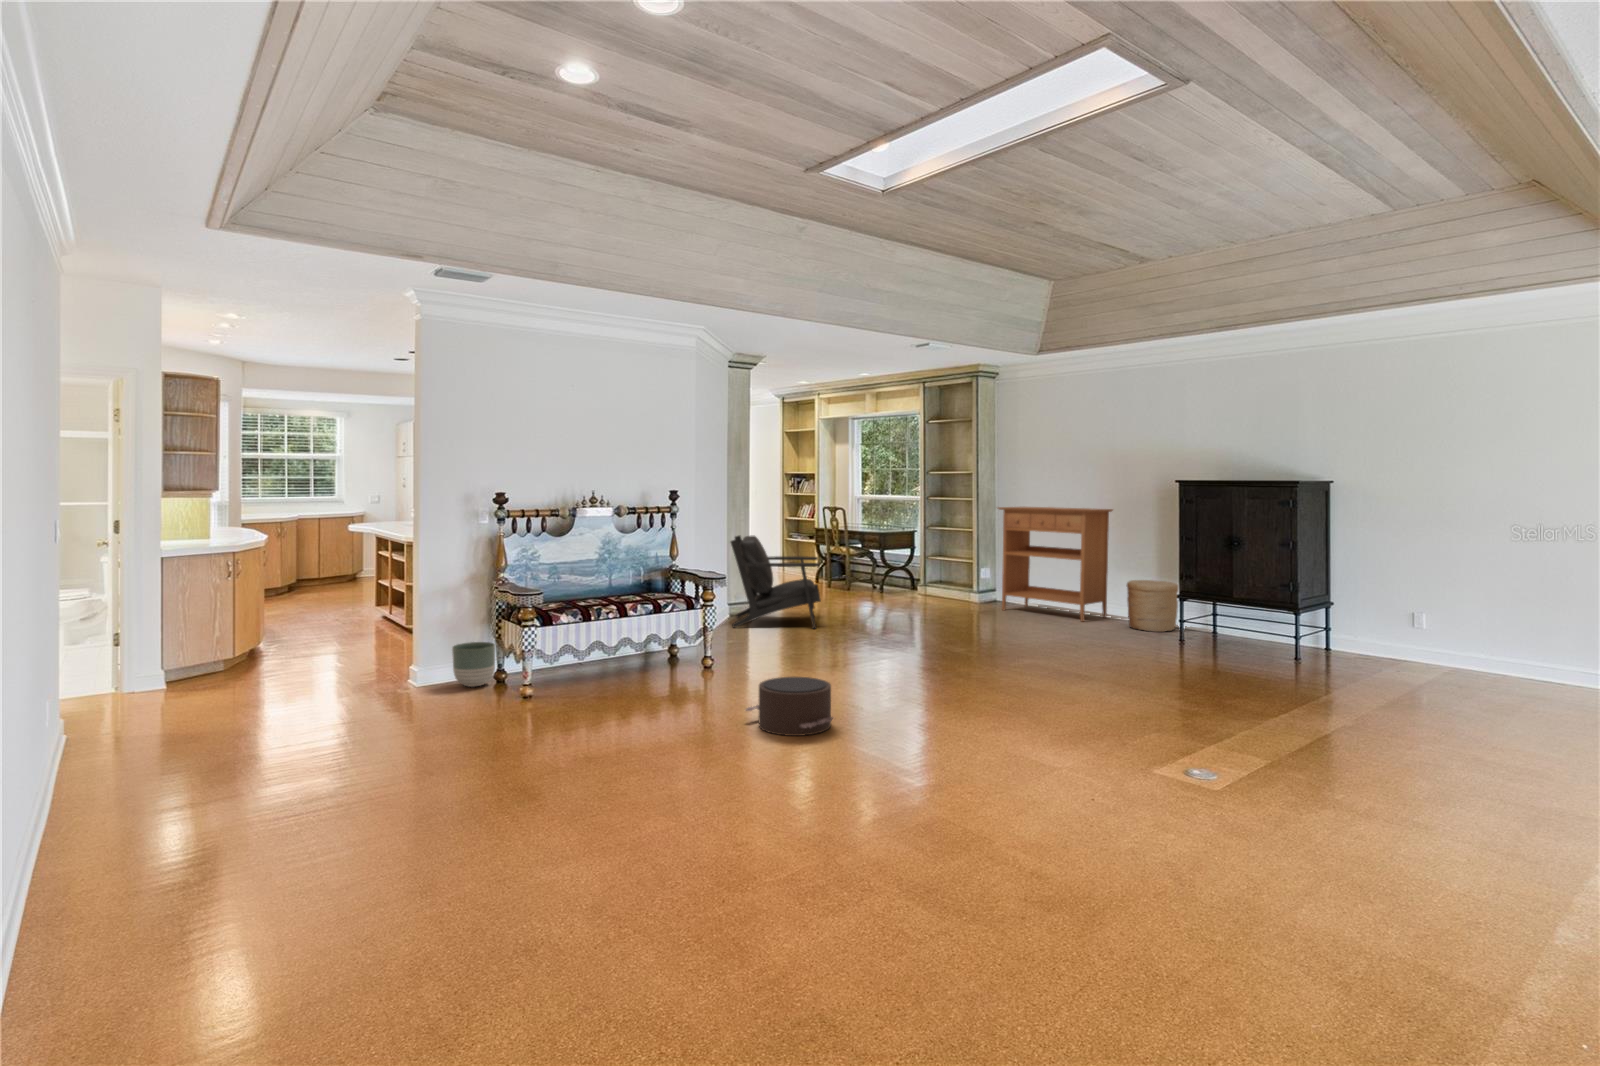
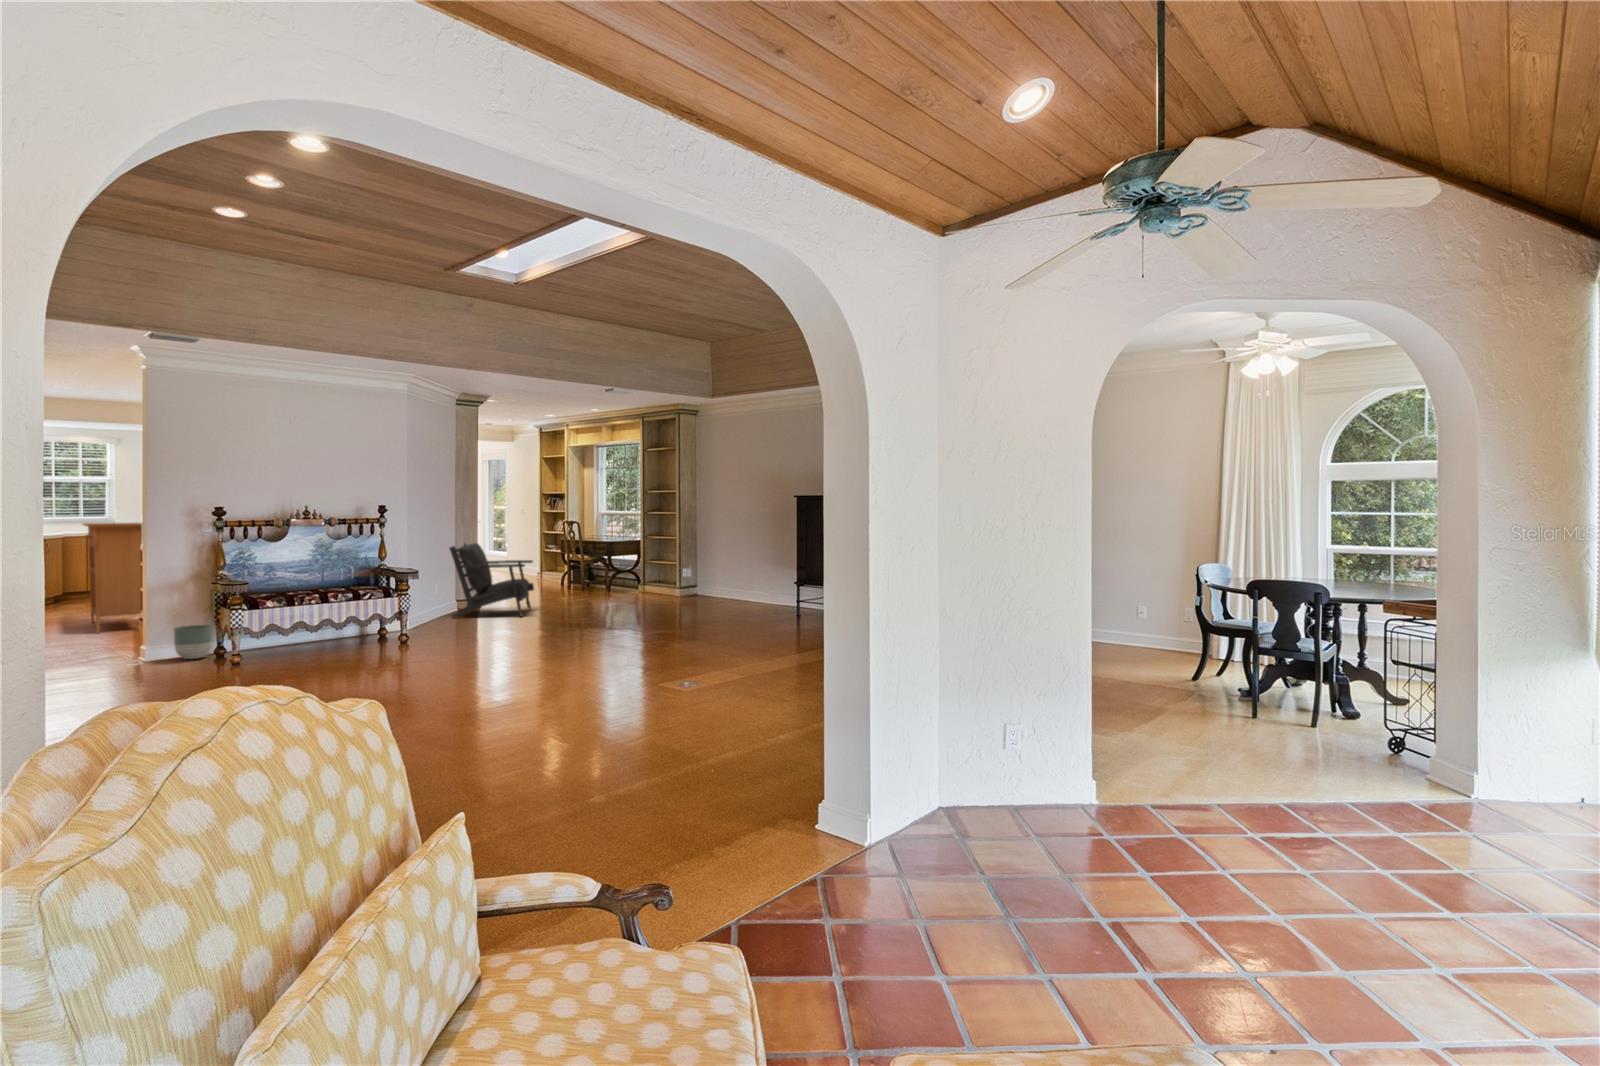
console table: present [998,507,1113,622] -> present [83,523,143,633]
woven basket: present [1127,580,1178,632] -> none [774,574,811,613]
pouf: present [746,677,833,736] -> none [395,638,460,677]

